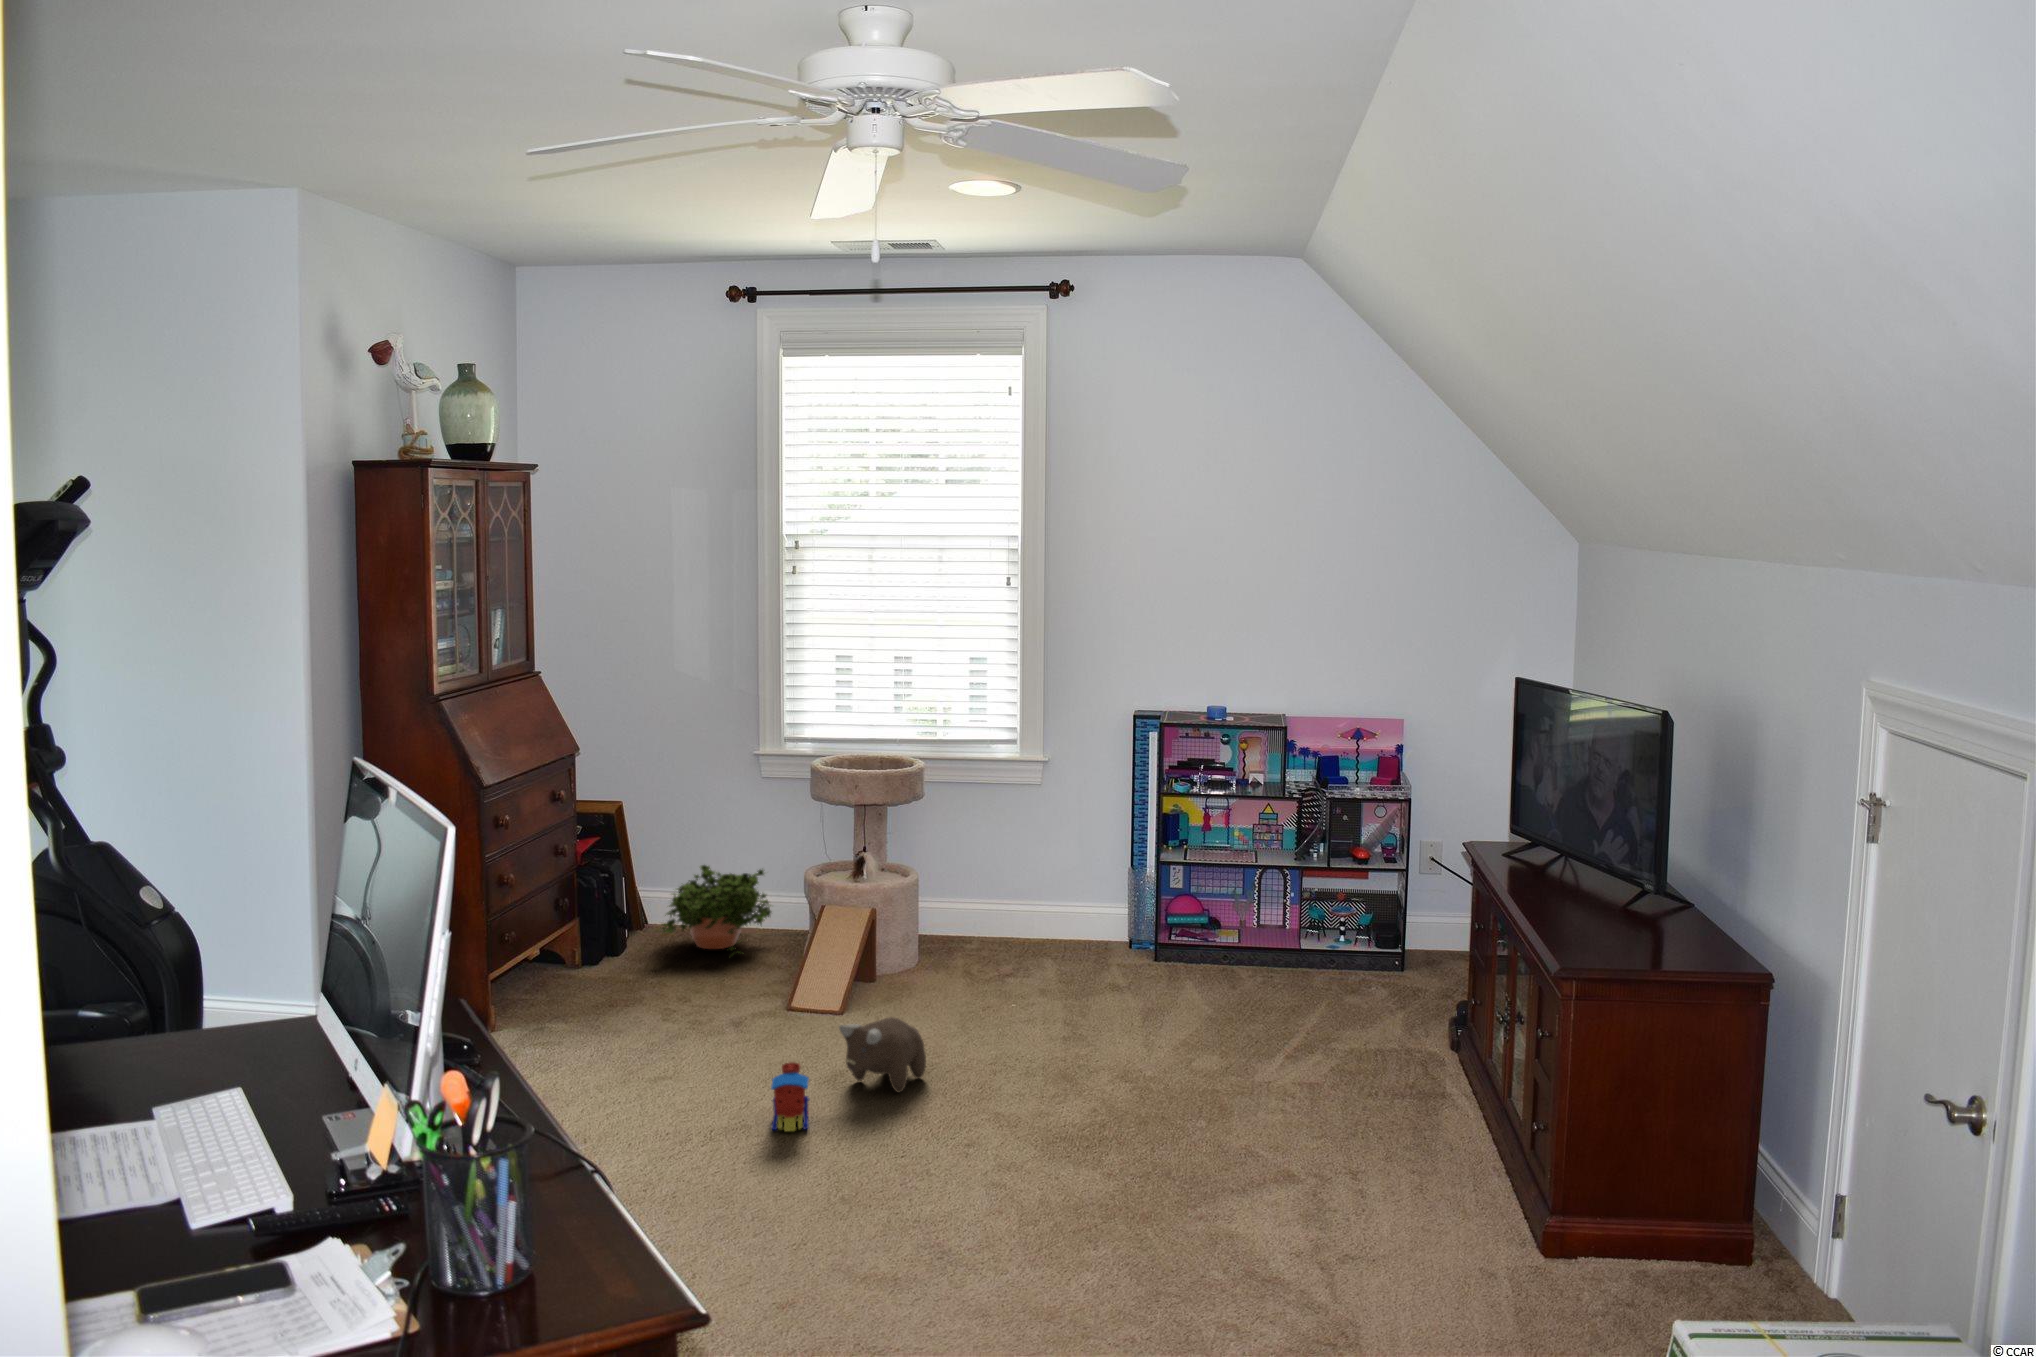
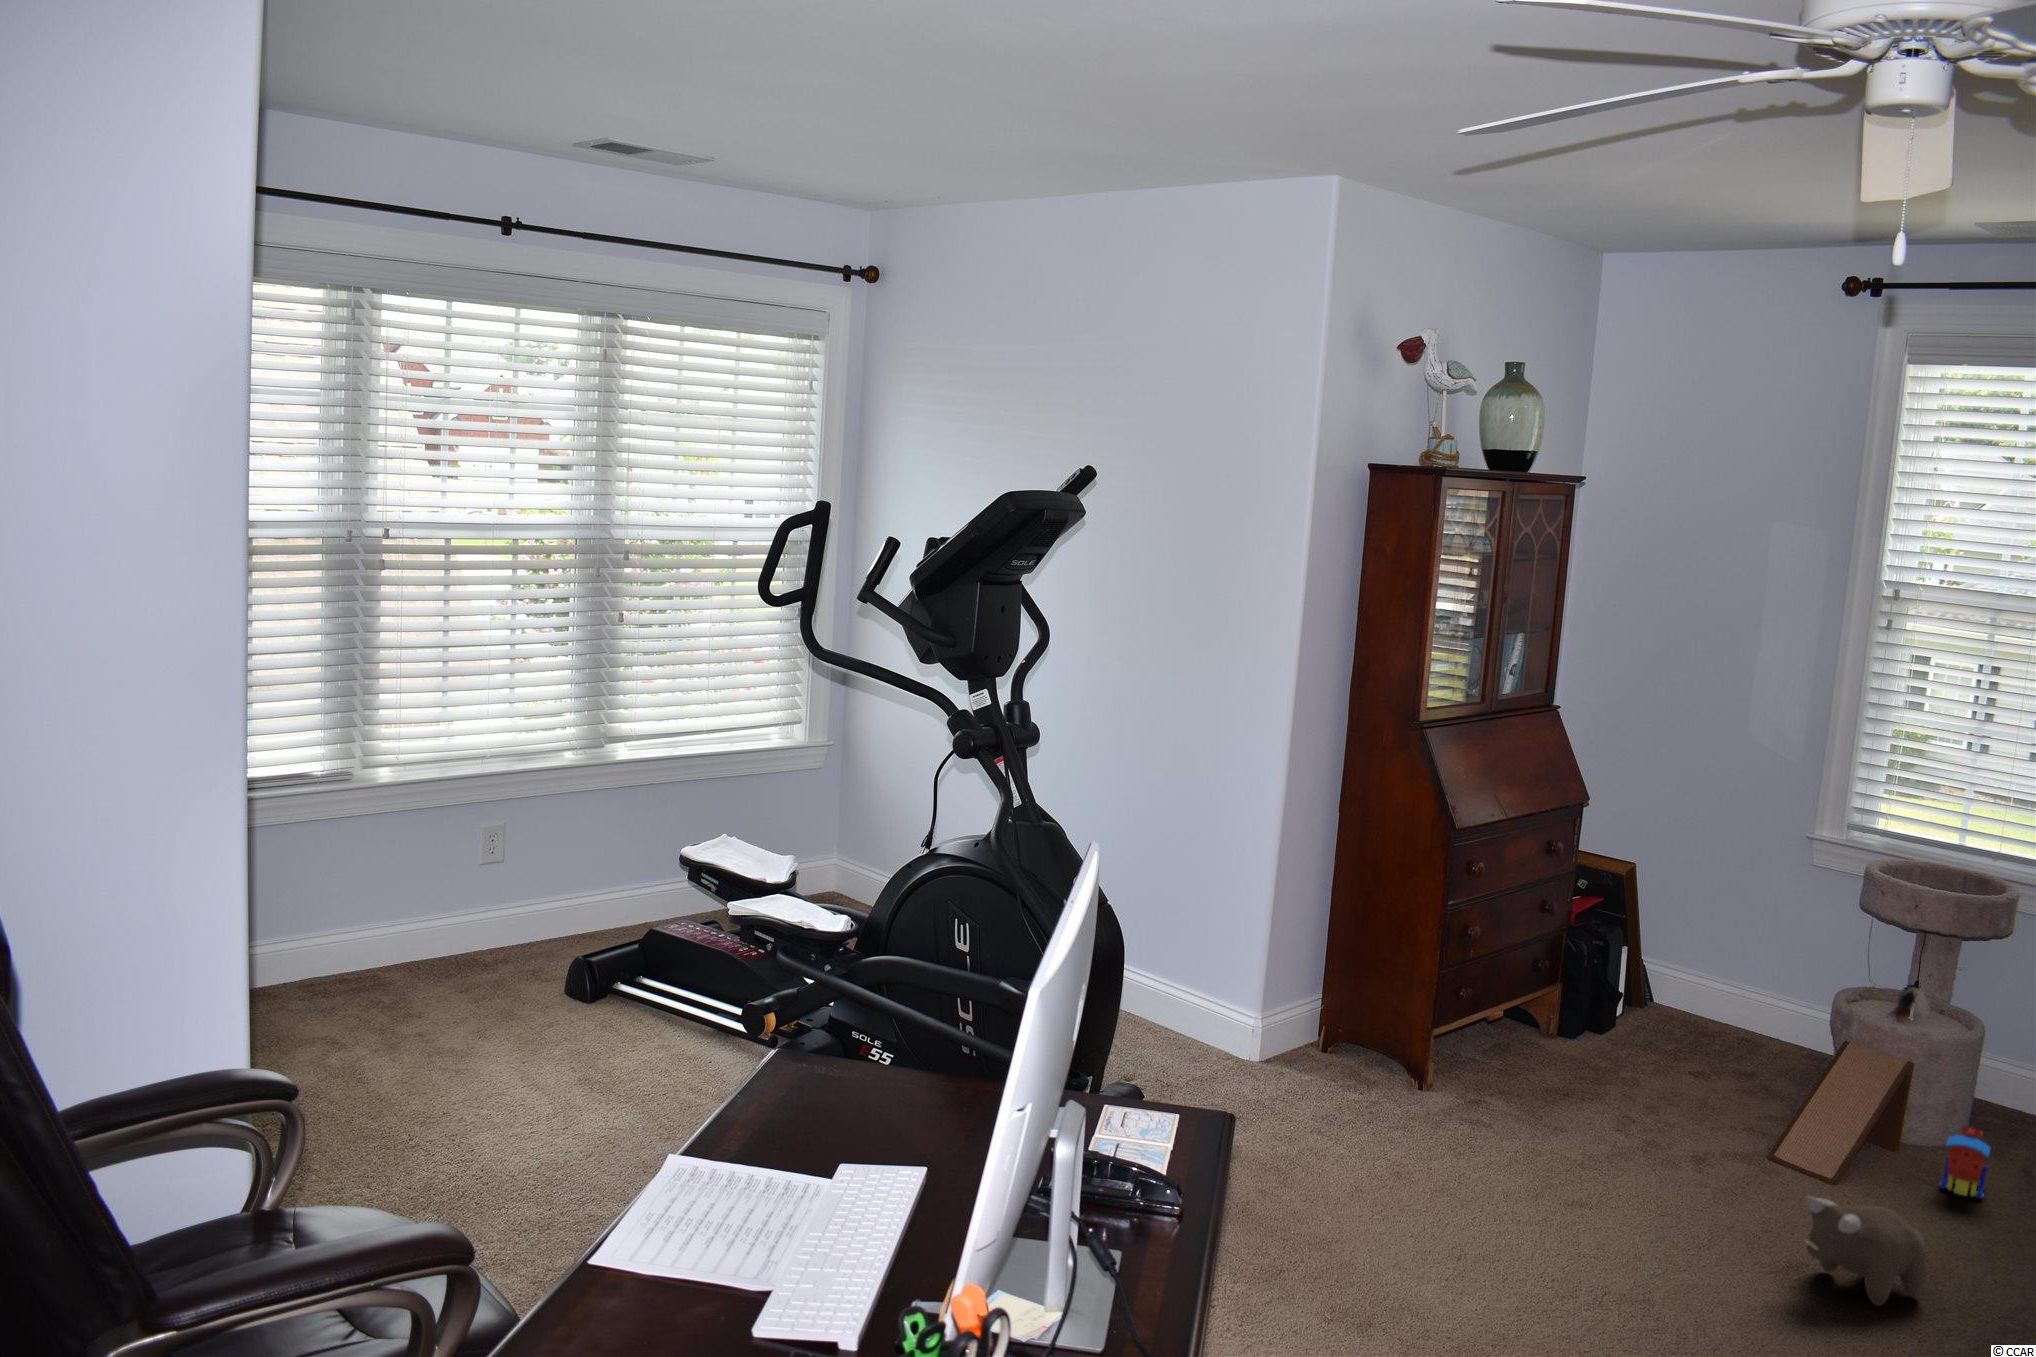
potted plant: present [662,865,771,949] -> none [1638,956,1796,1075]
toy train: present [771,1062,809,1131] -> present [1940,1127,1990,1198]

